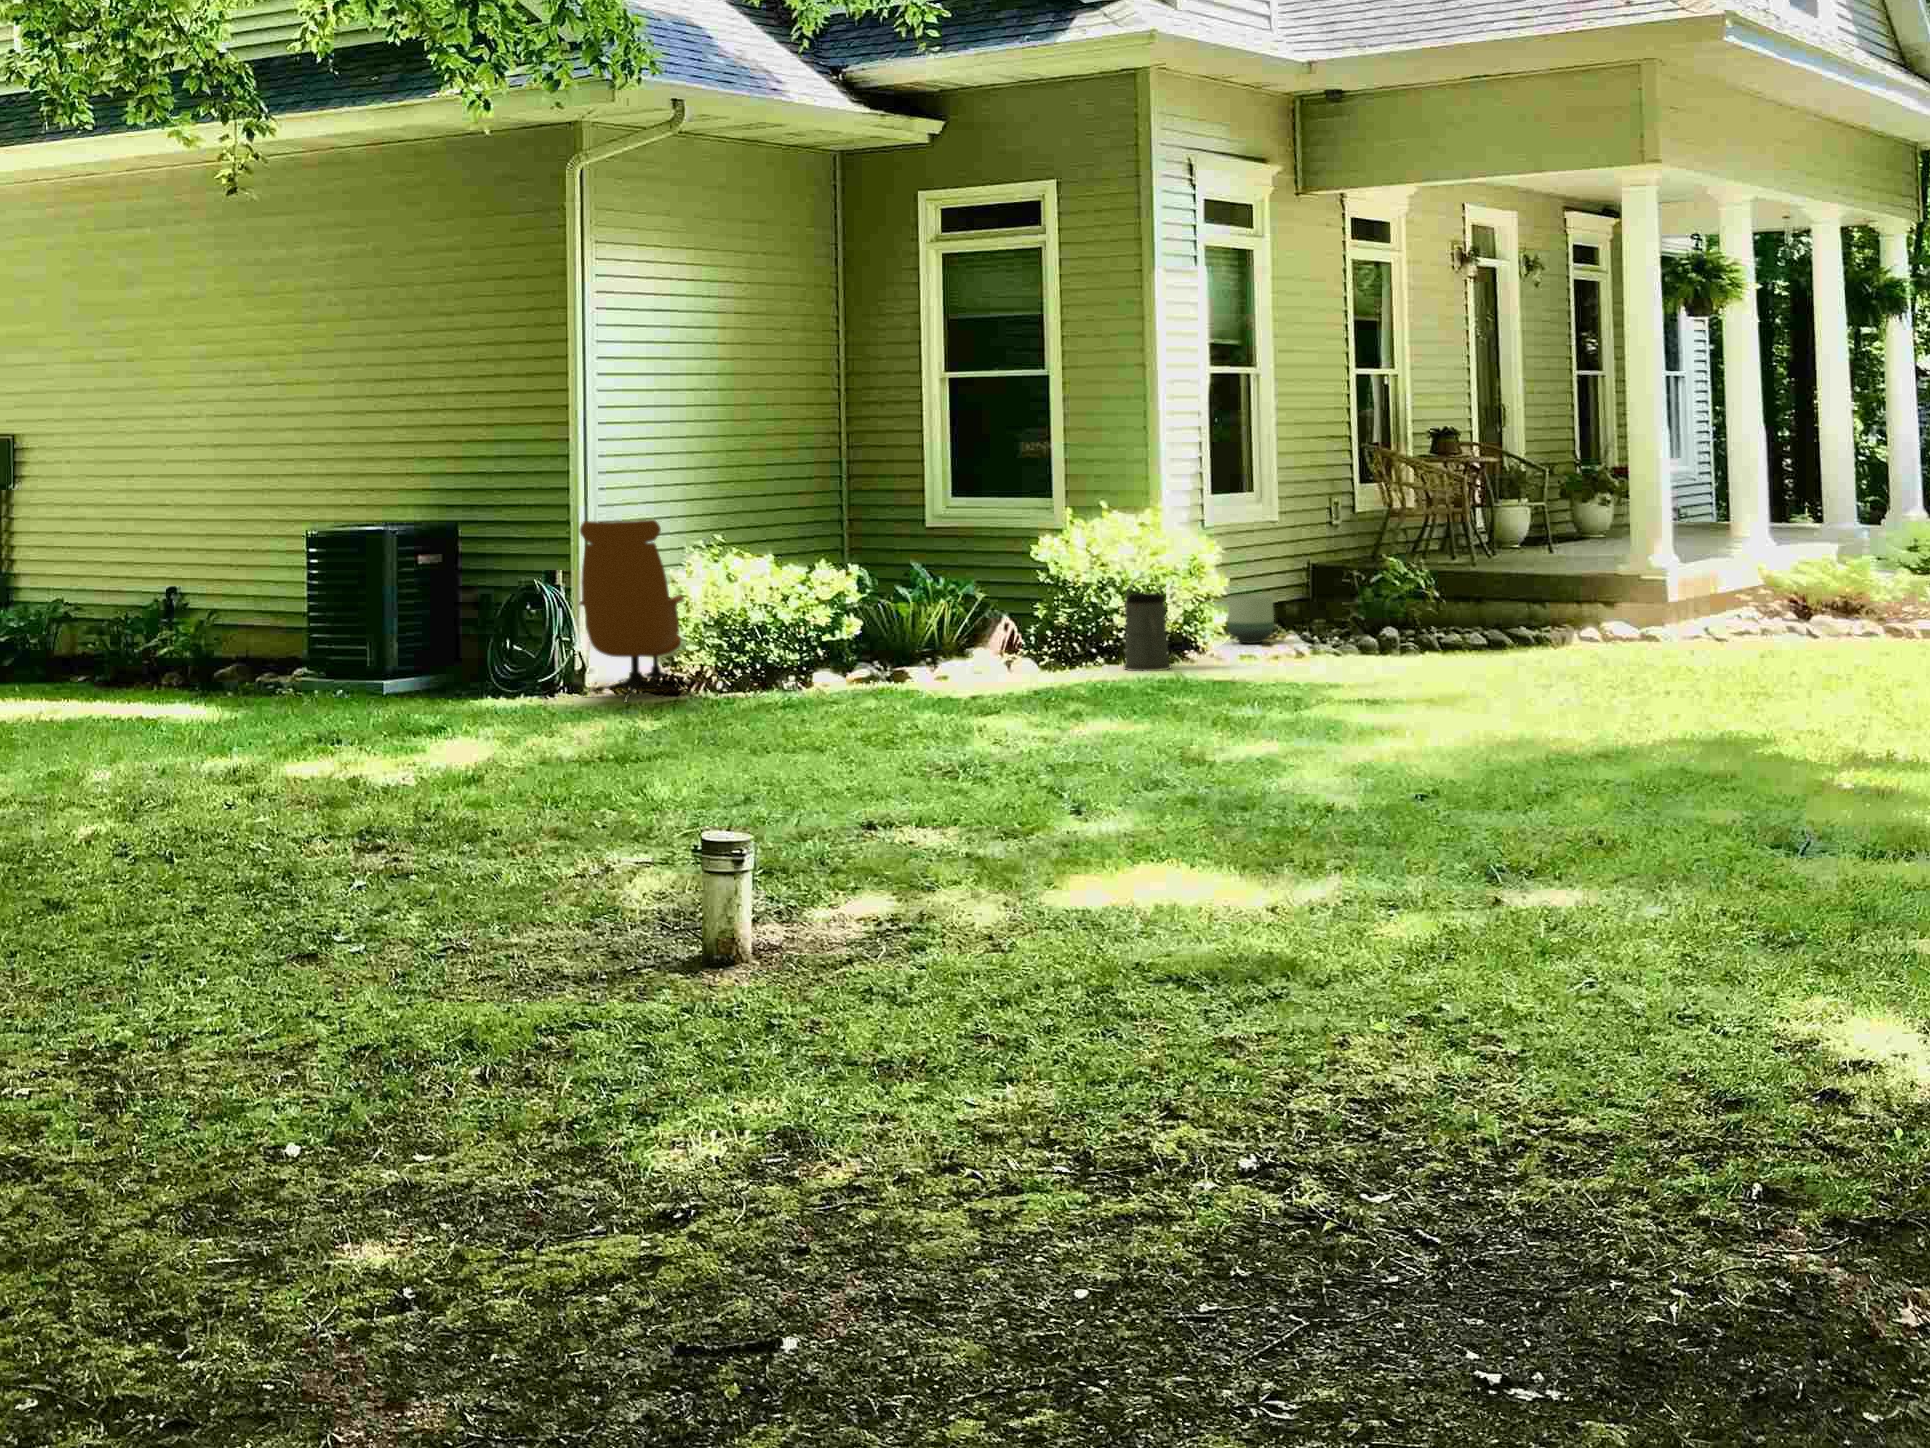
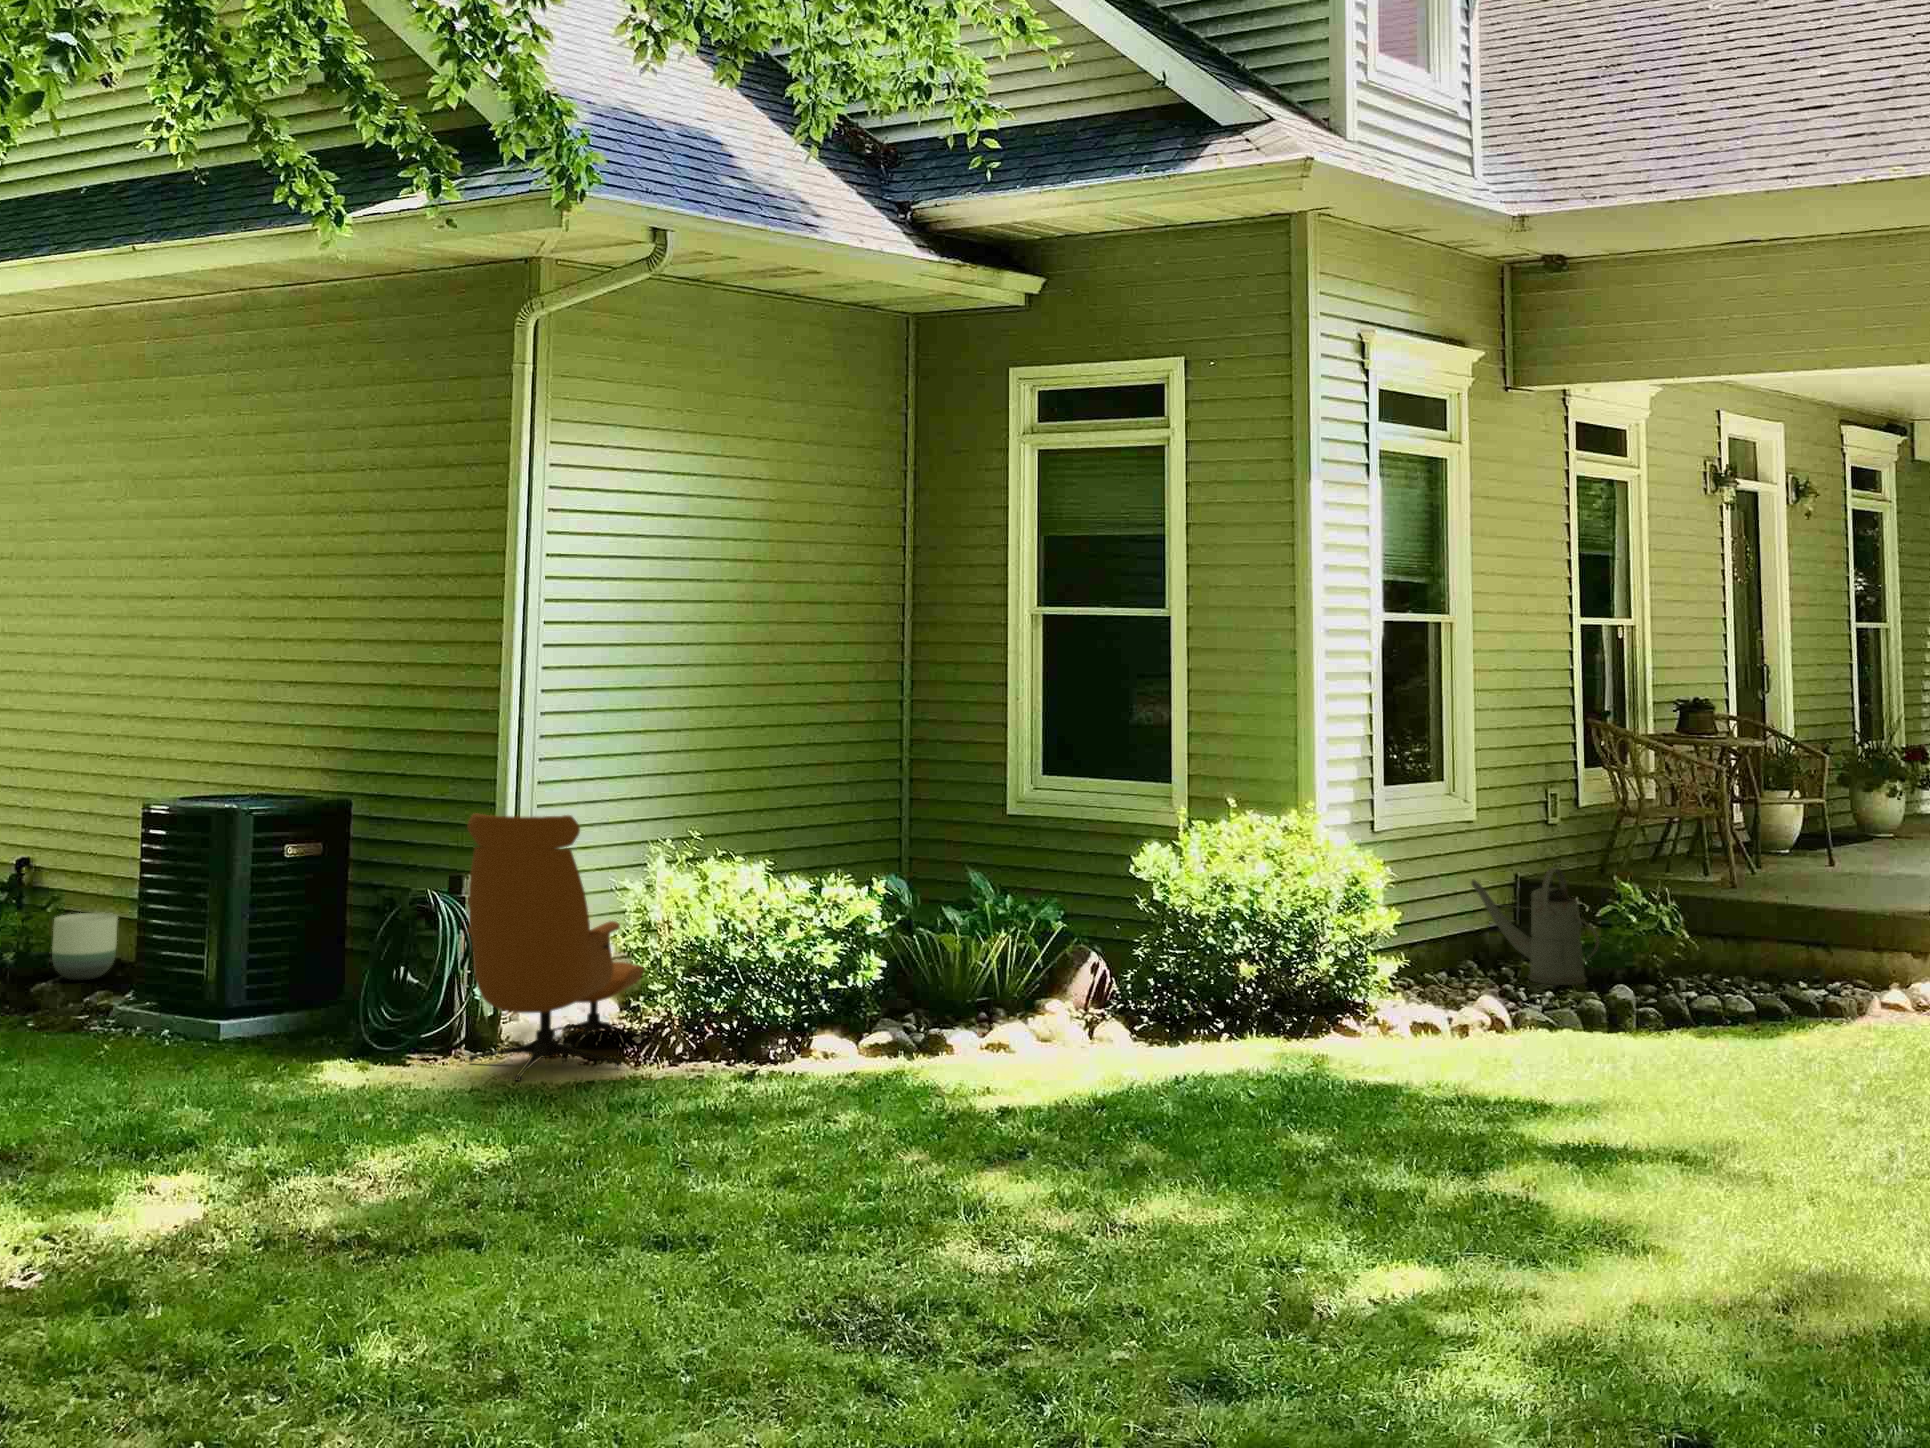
watering can: present [1123,579,1171,671] -> present [1472,868,1600,985]
planter: present [1228,594,1274,643] -> present [52,913,118,980]

